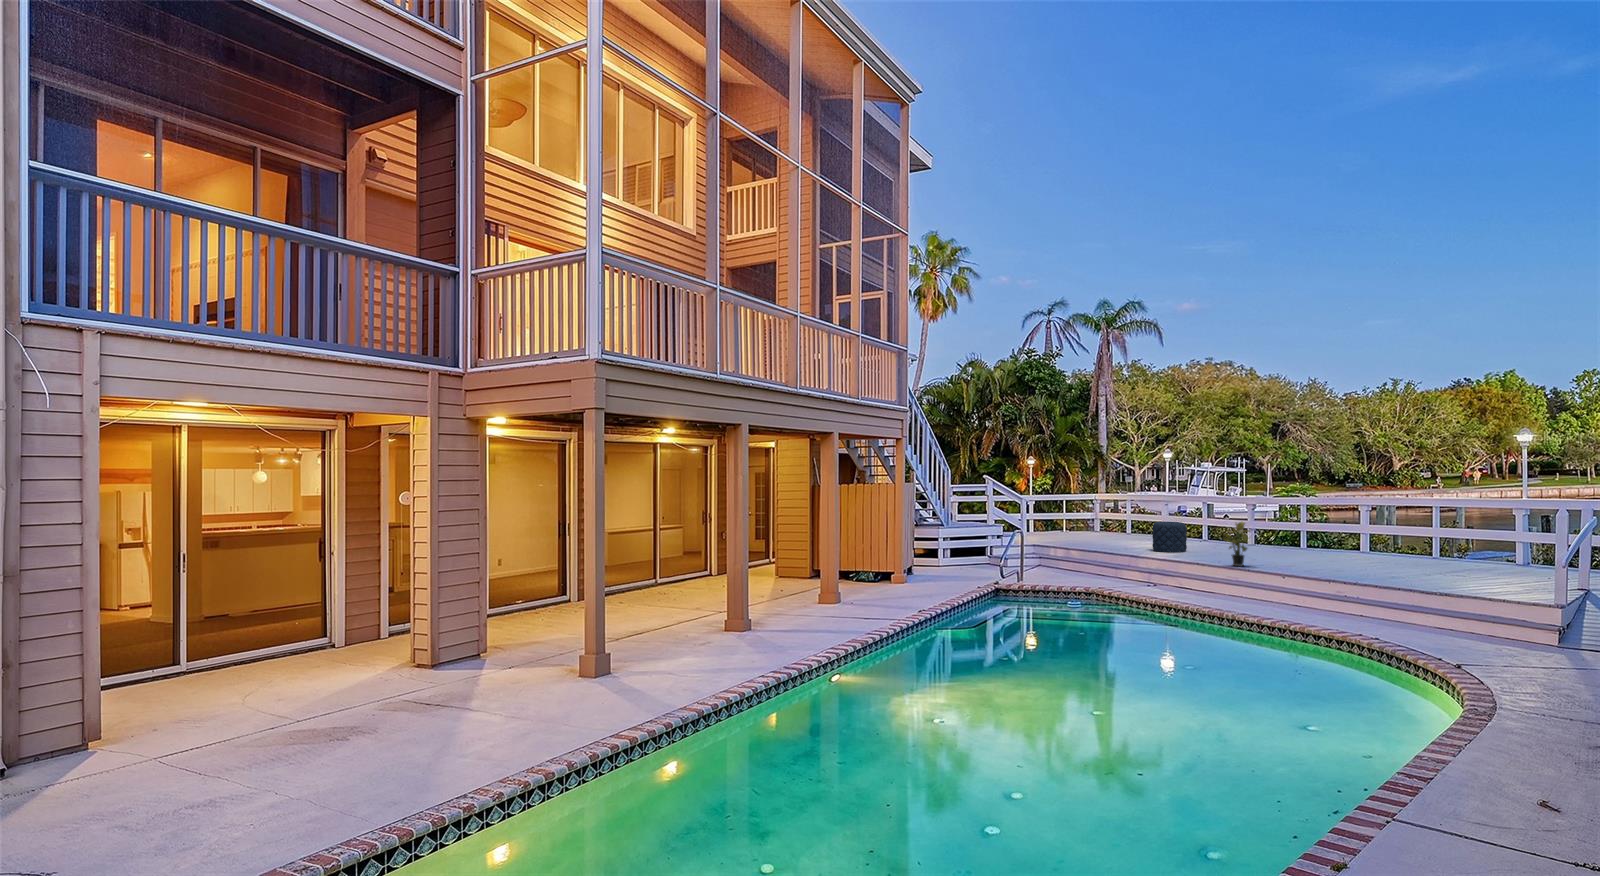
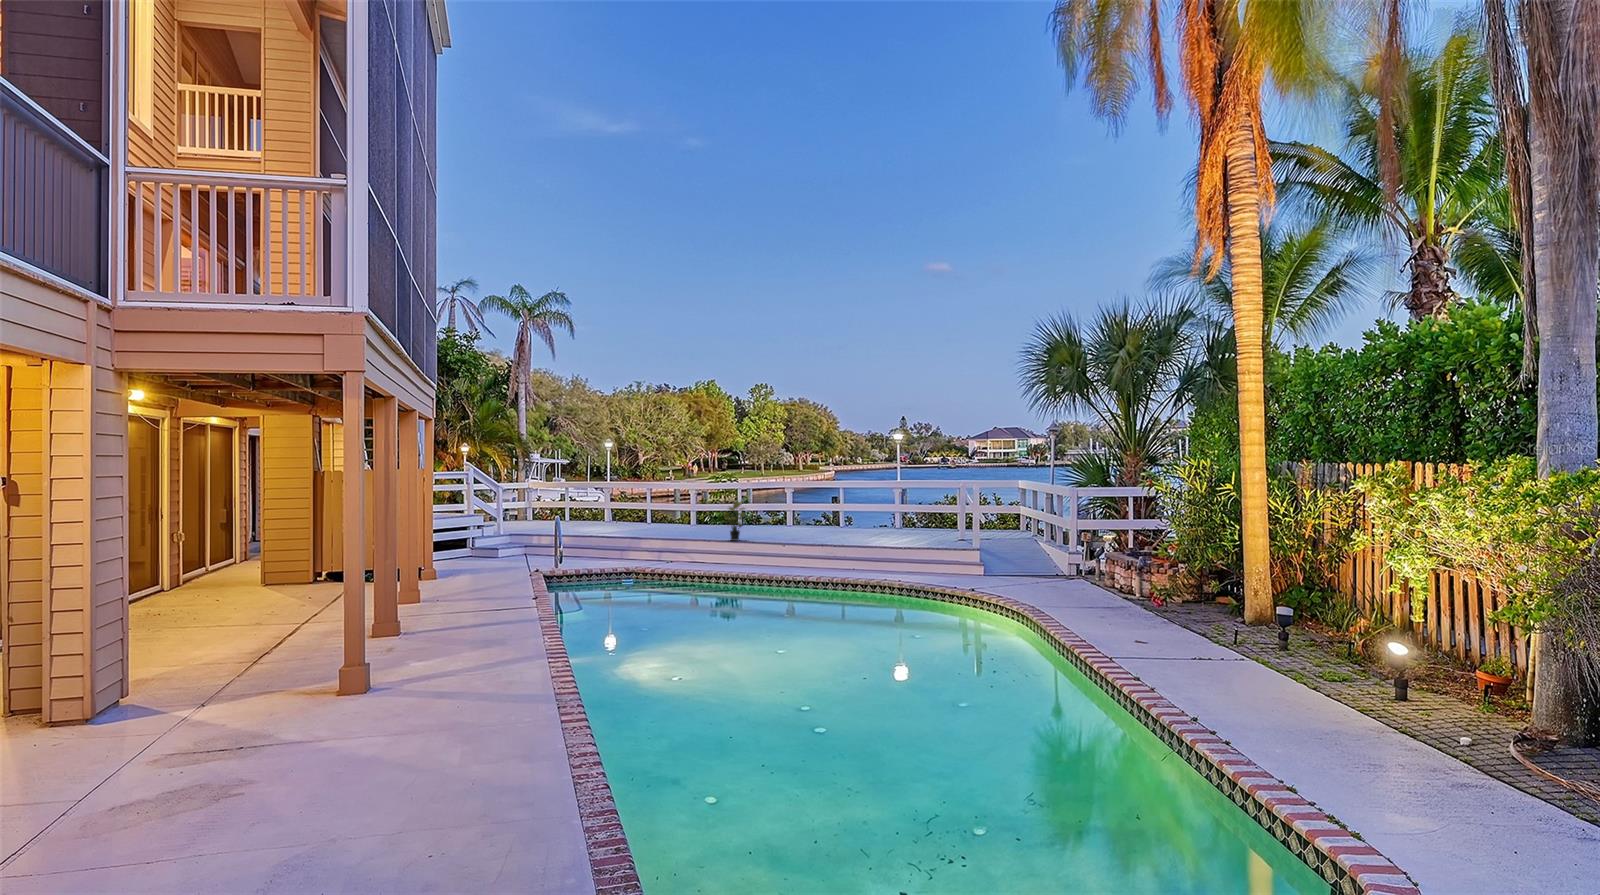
pouf: present [1152,522,1187,553] -> none [628,505,660,535]

